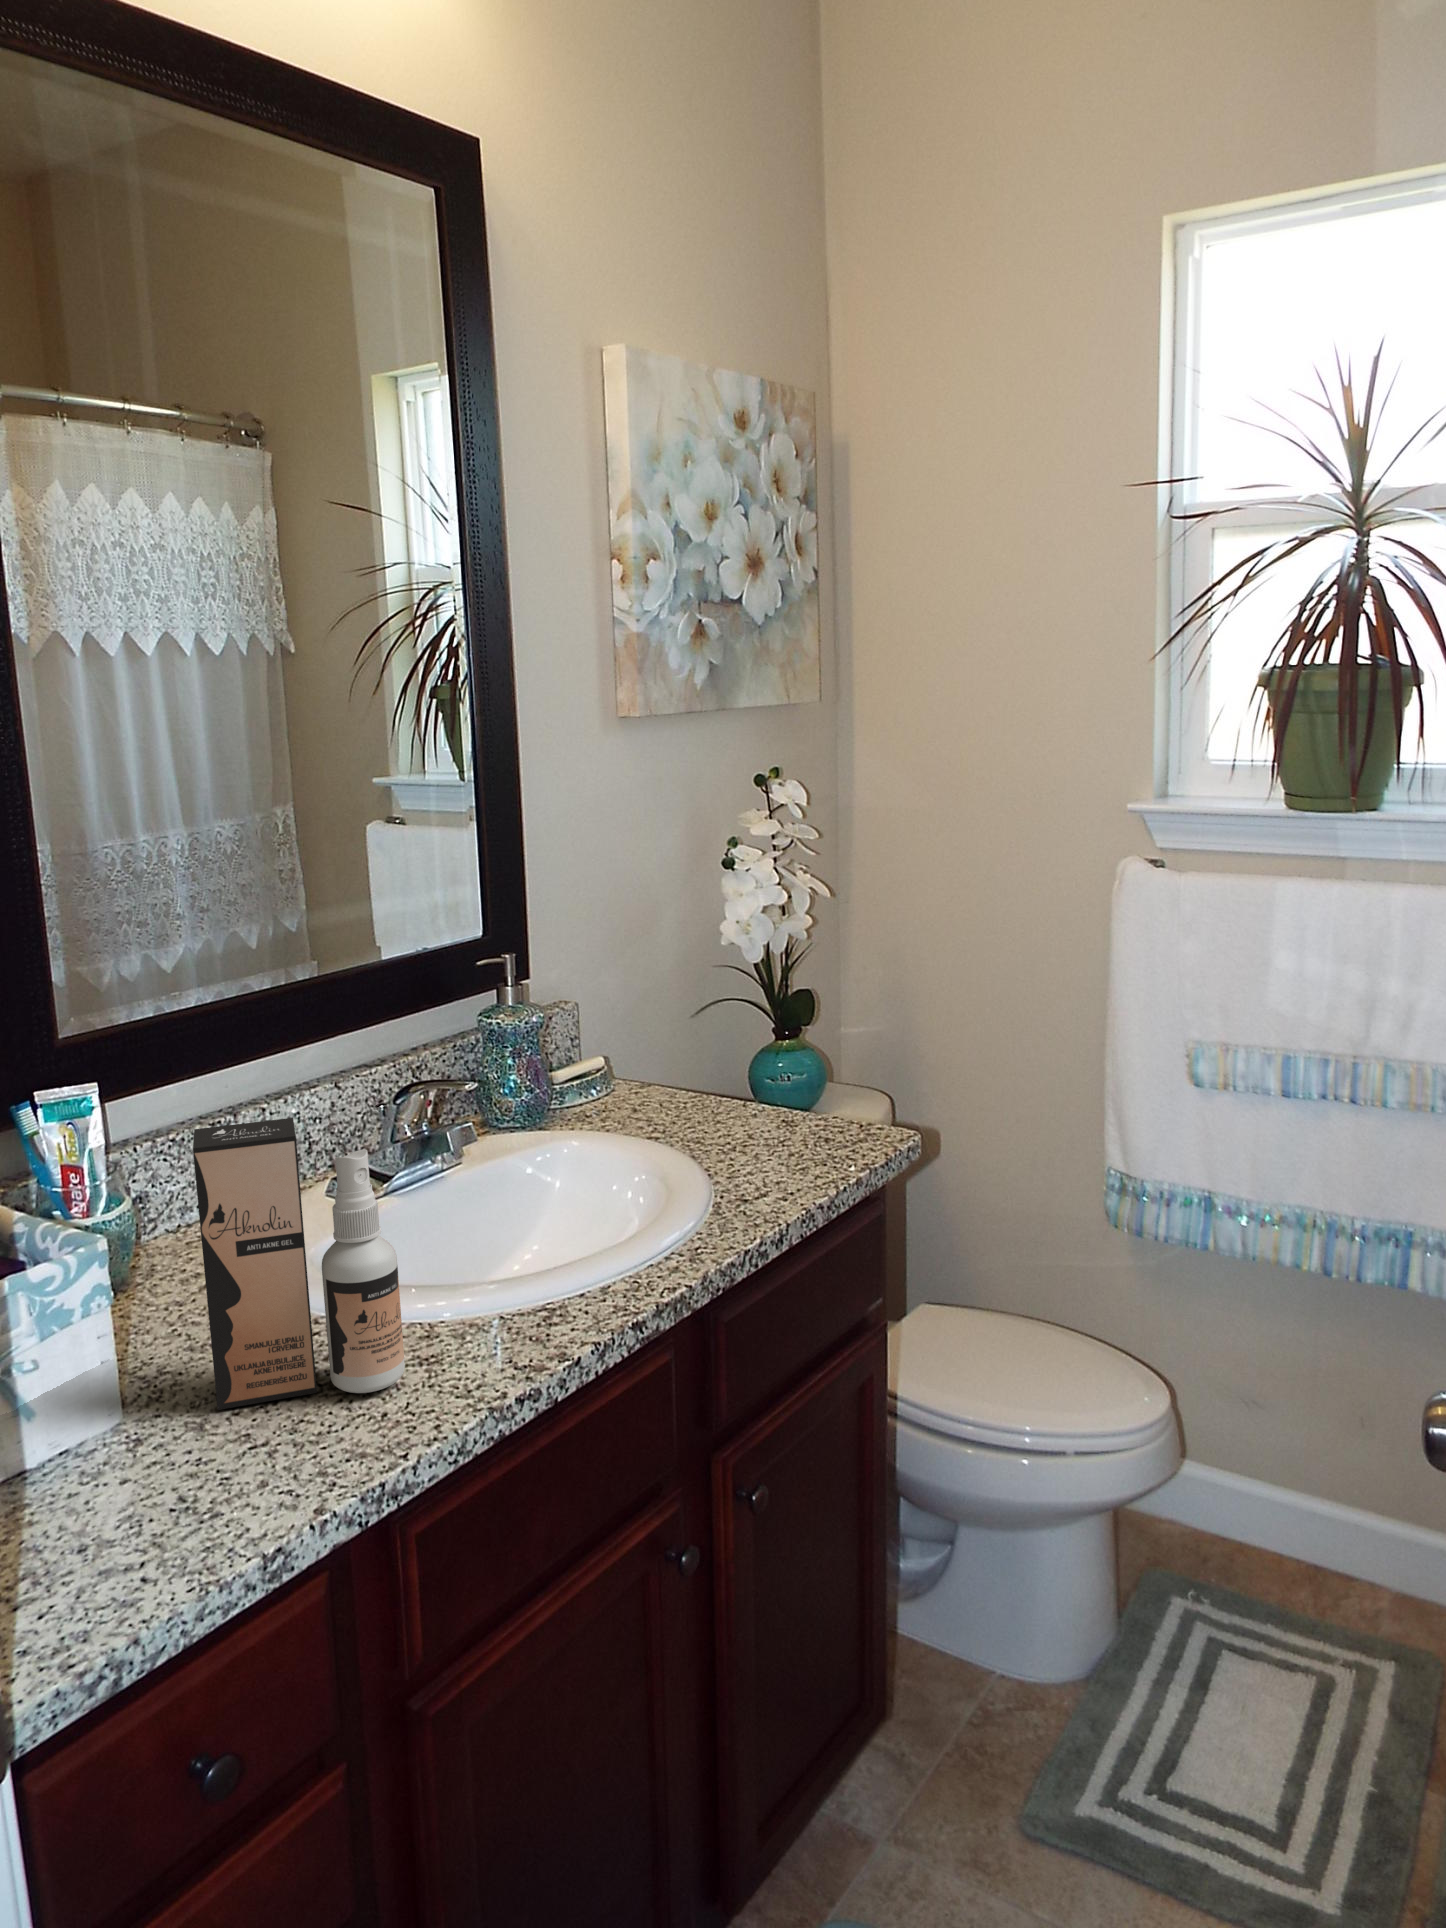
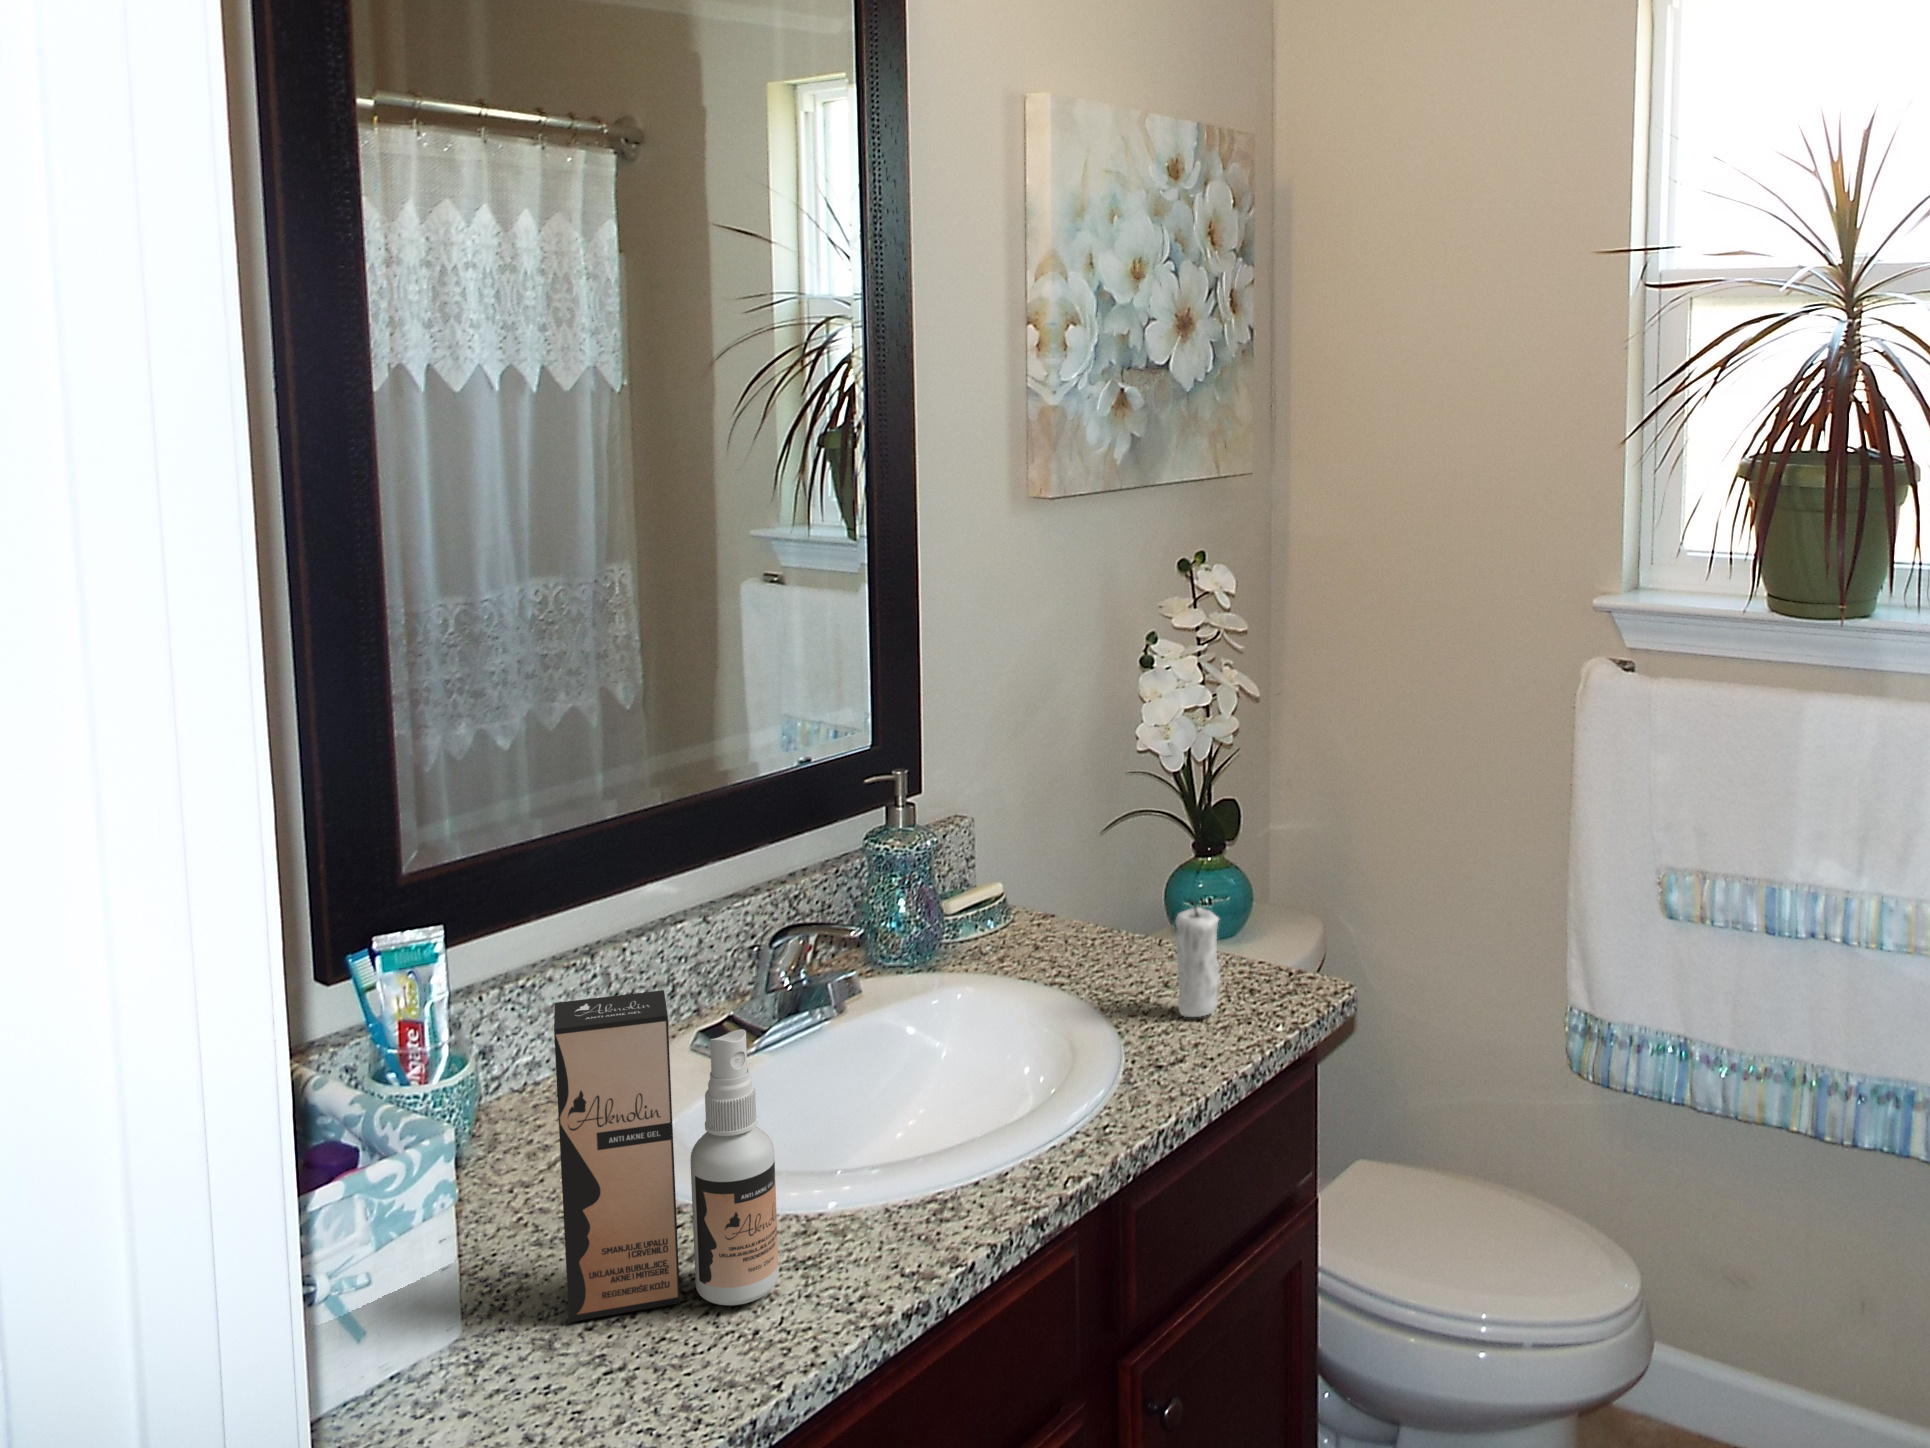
candle: none [757,1049,798,1160] -> present [1176,901,1220,1017]

